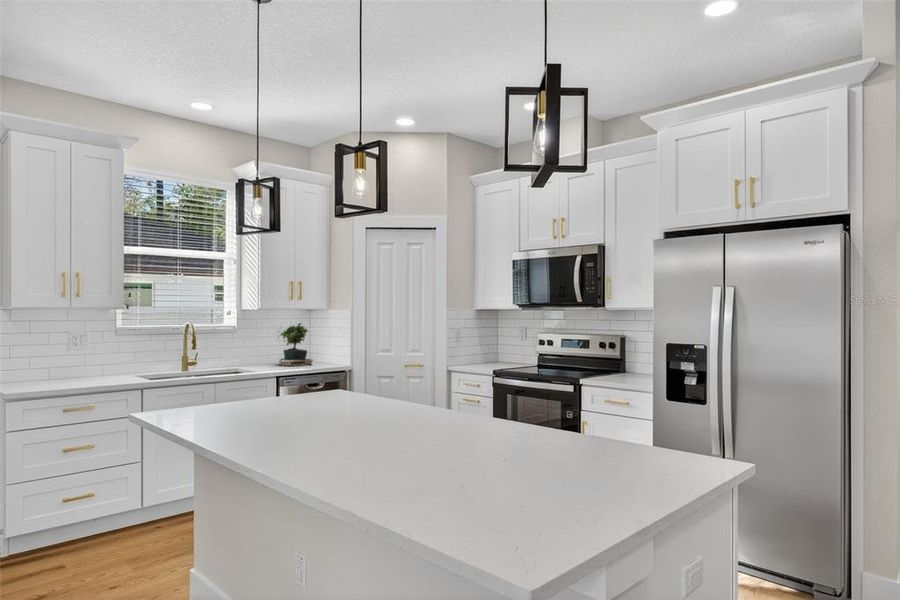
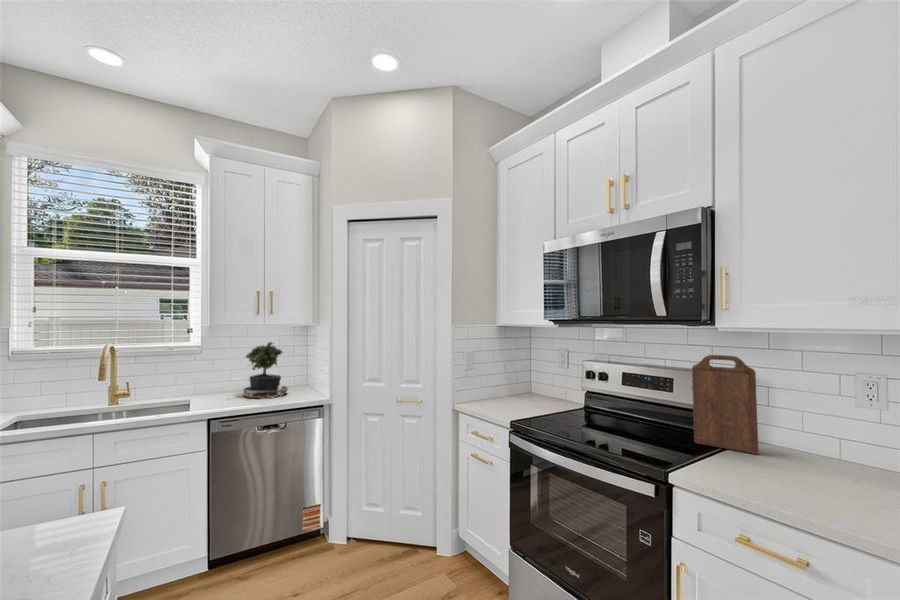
cutting board: none [596,324,625,375] -> present [692,355,758,454]

